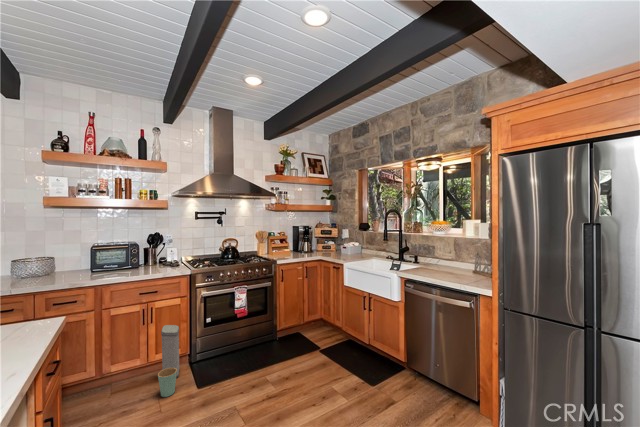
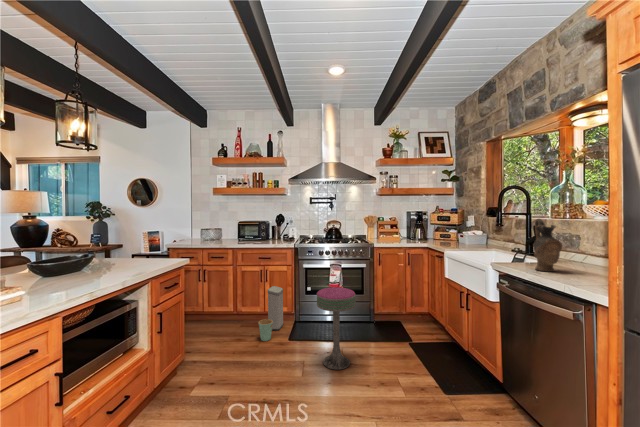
ceramic pitcher: none [426,237,445,275] -> present [533,219,562,271]
bar stool: none [246,313,287,401] -> present [317,287,356,370]

